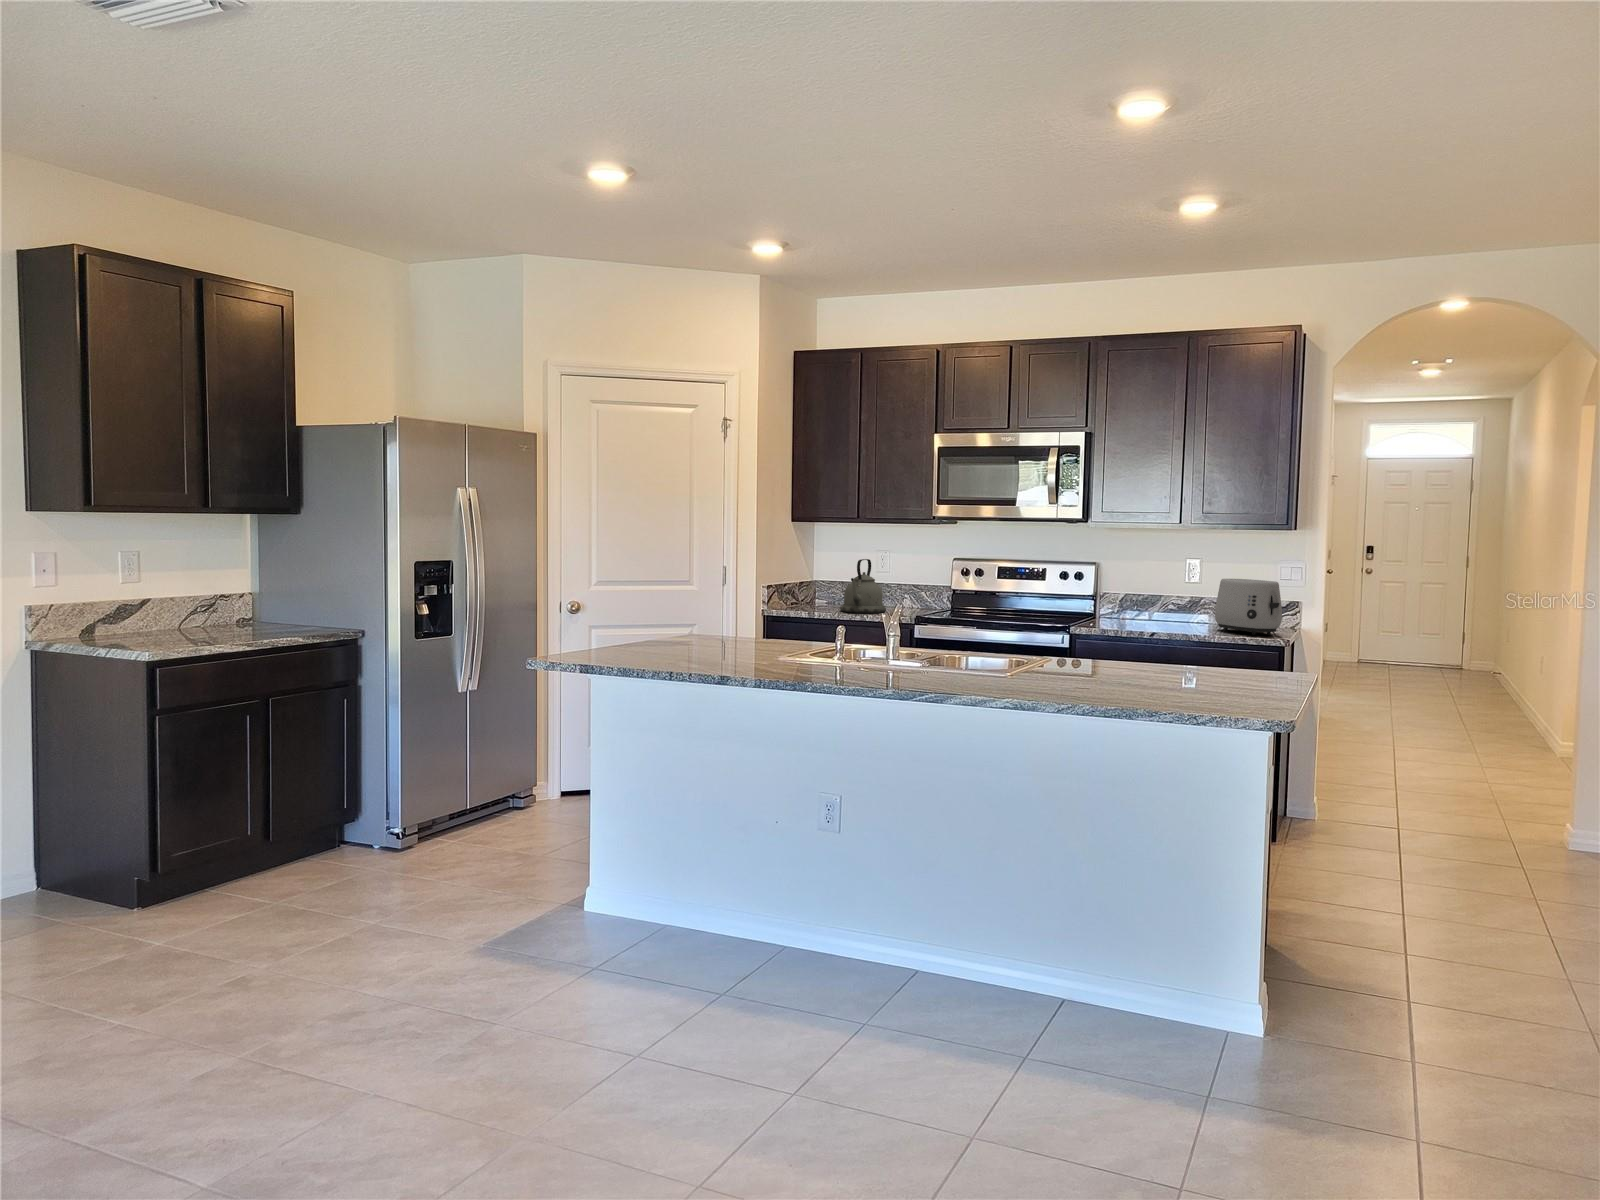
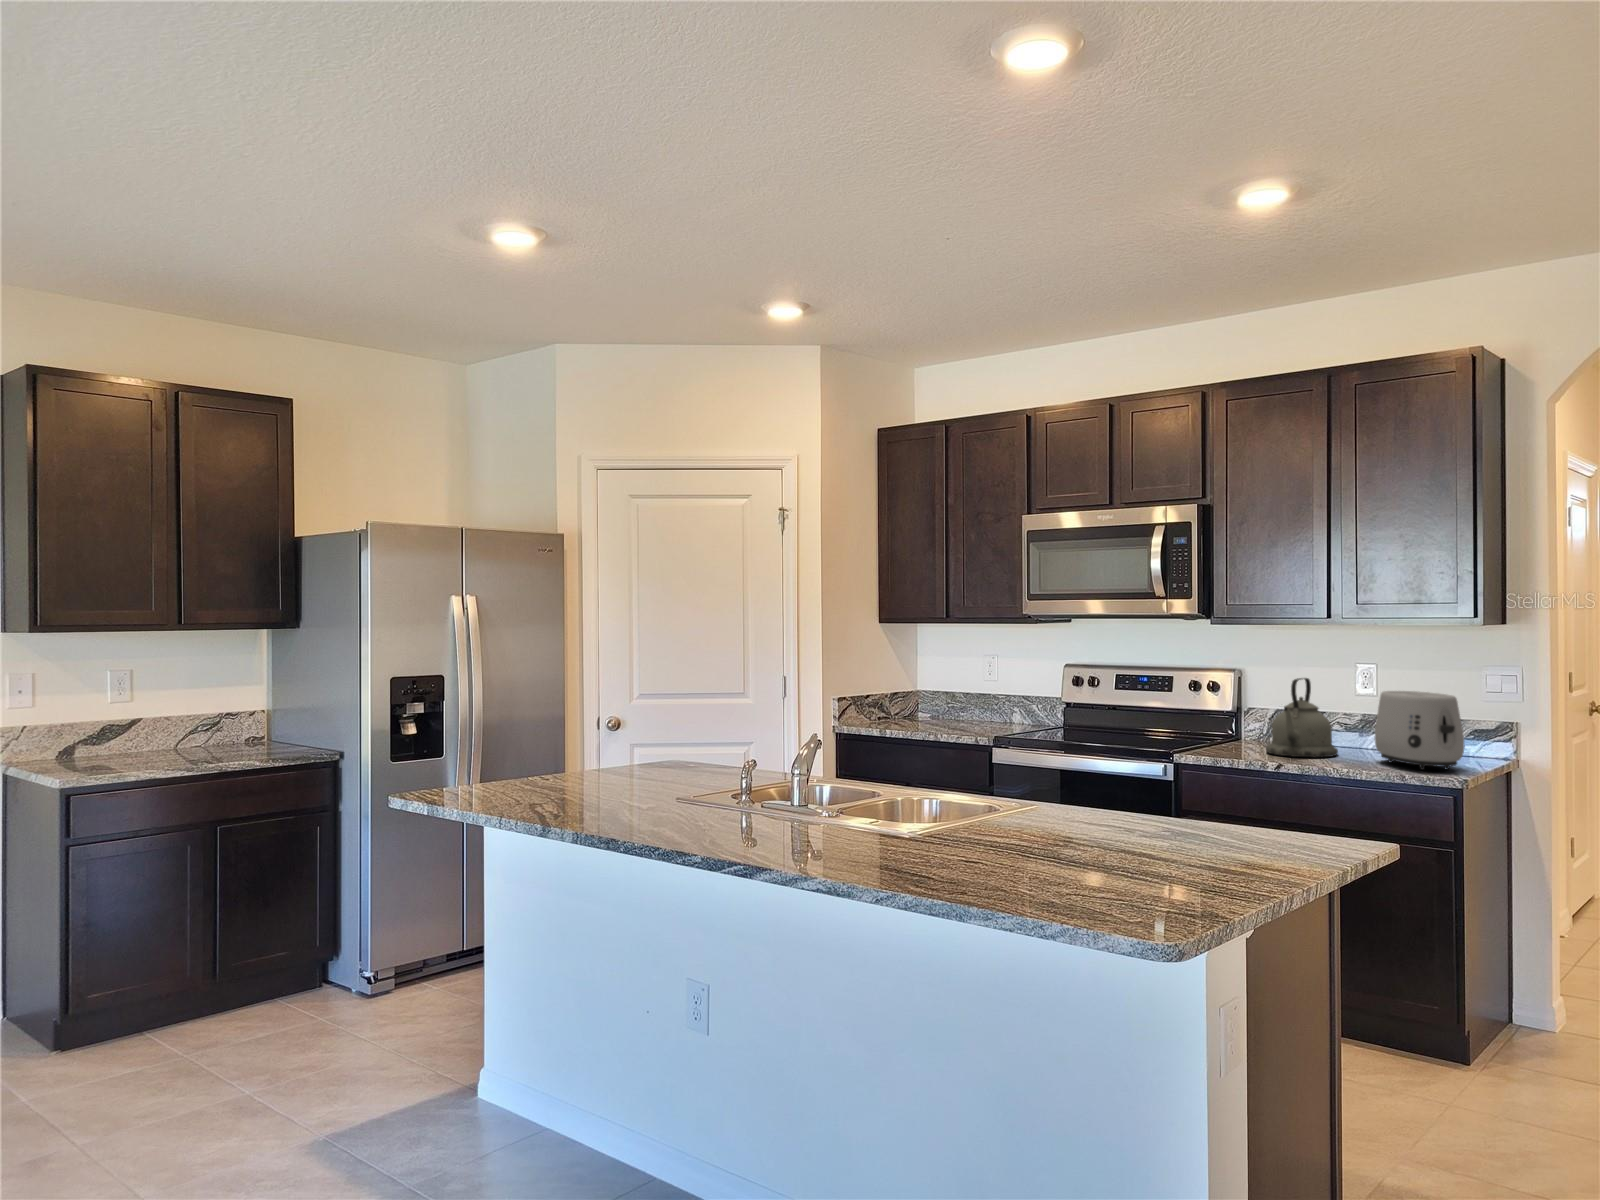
kettle: present [840,559,886,613] -> present [1266,678,1338,757]

